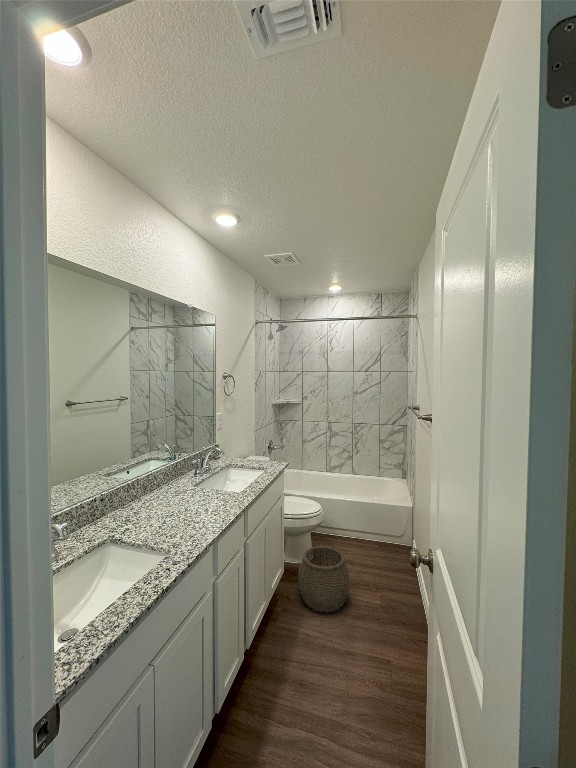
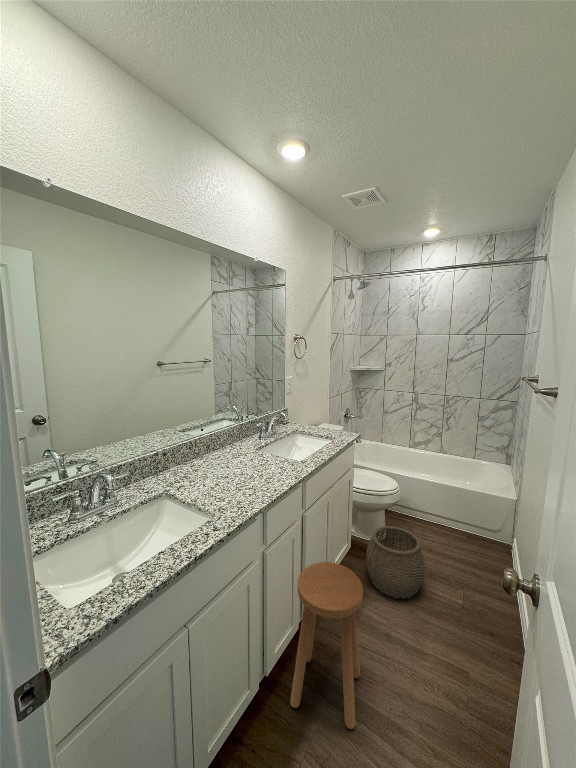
stool: none [241,585,304,741] -> present [290,562,363,729]

